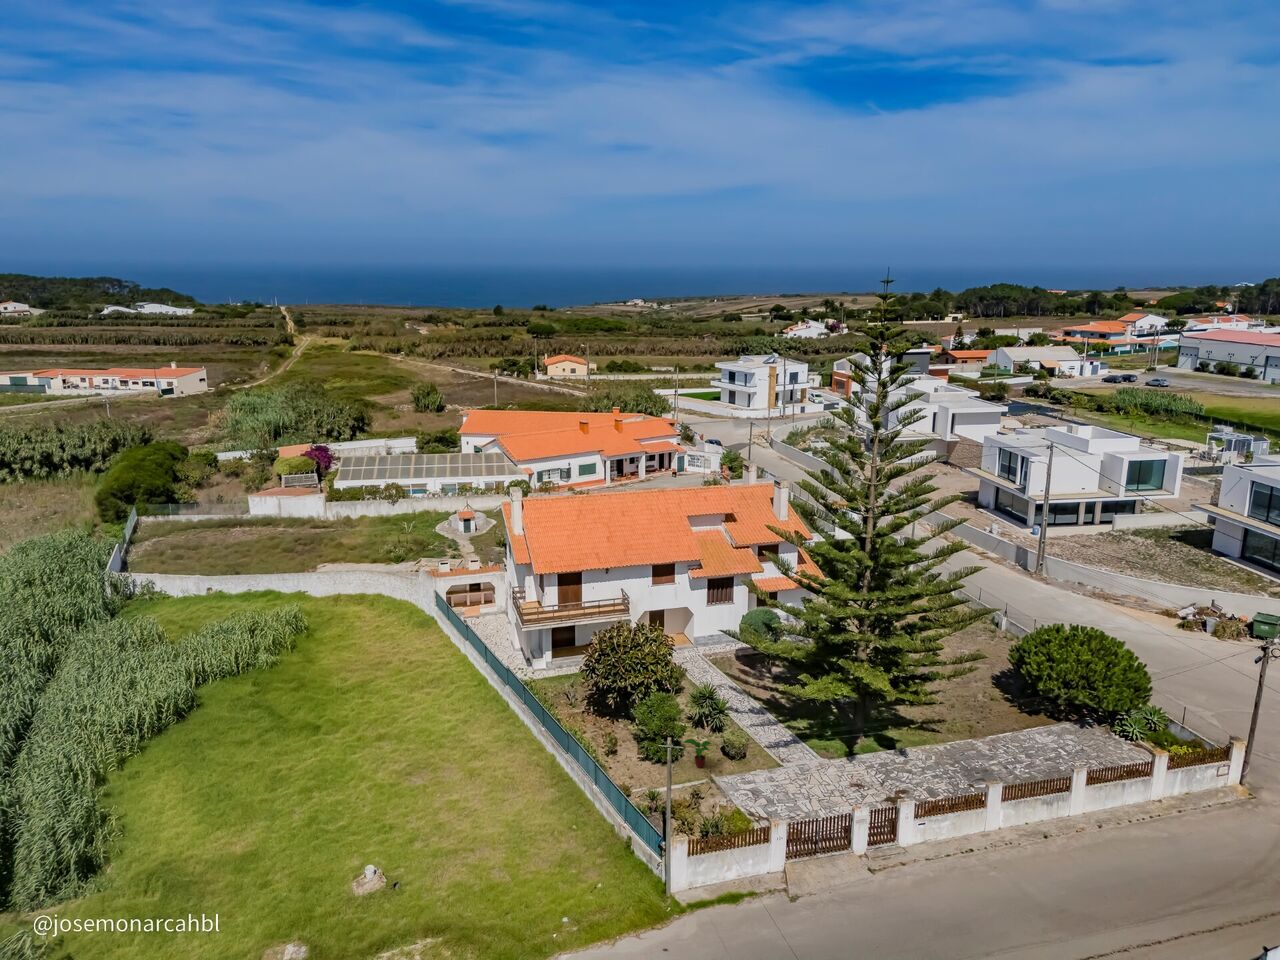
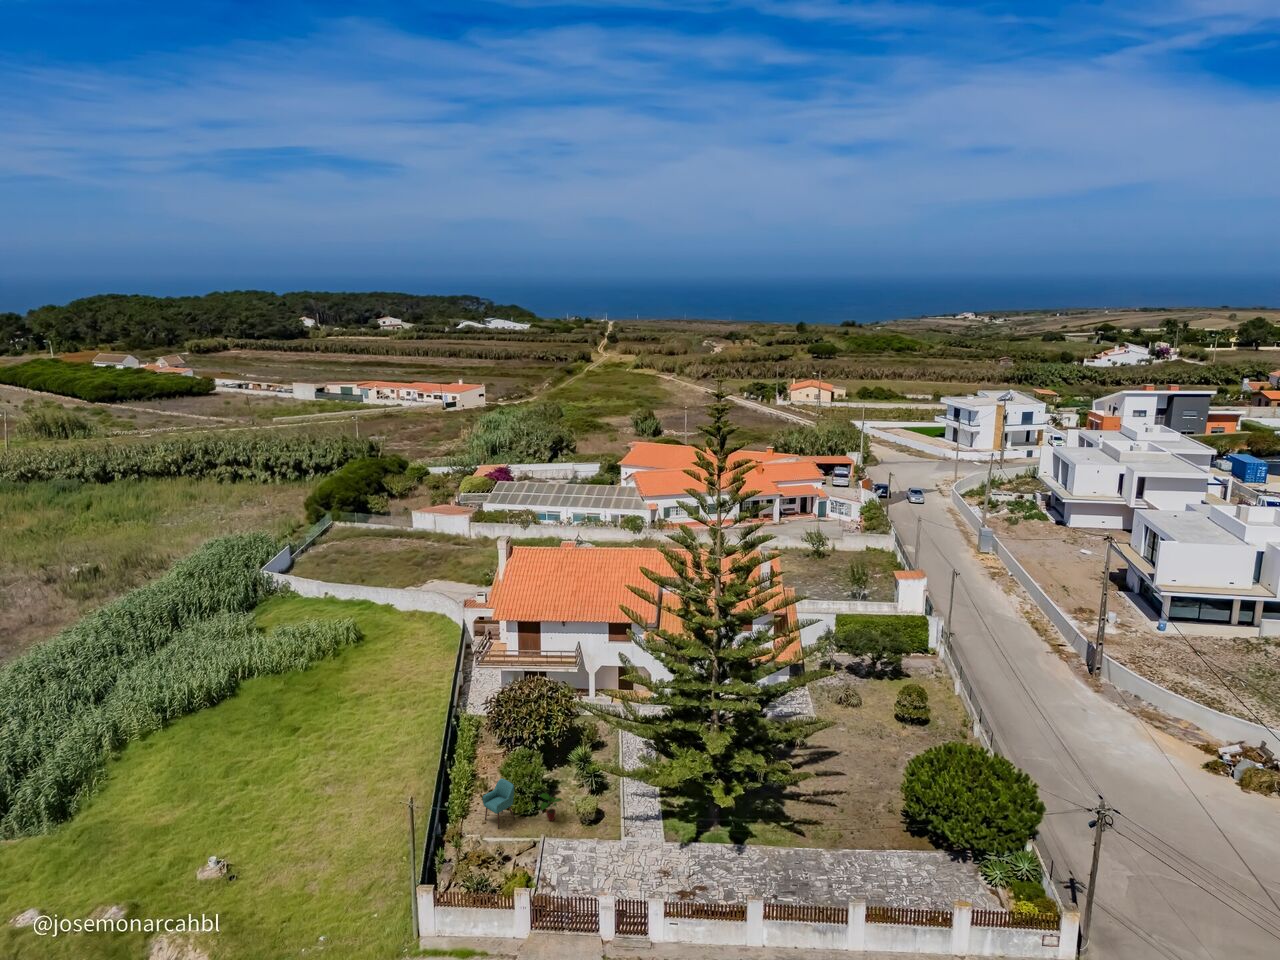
chair: none [630,731,663,787] -> present [483,779,515,829]

